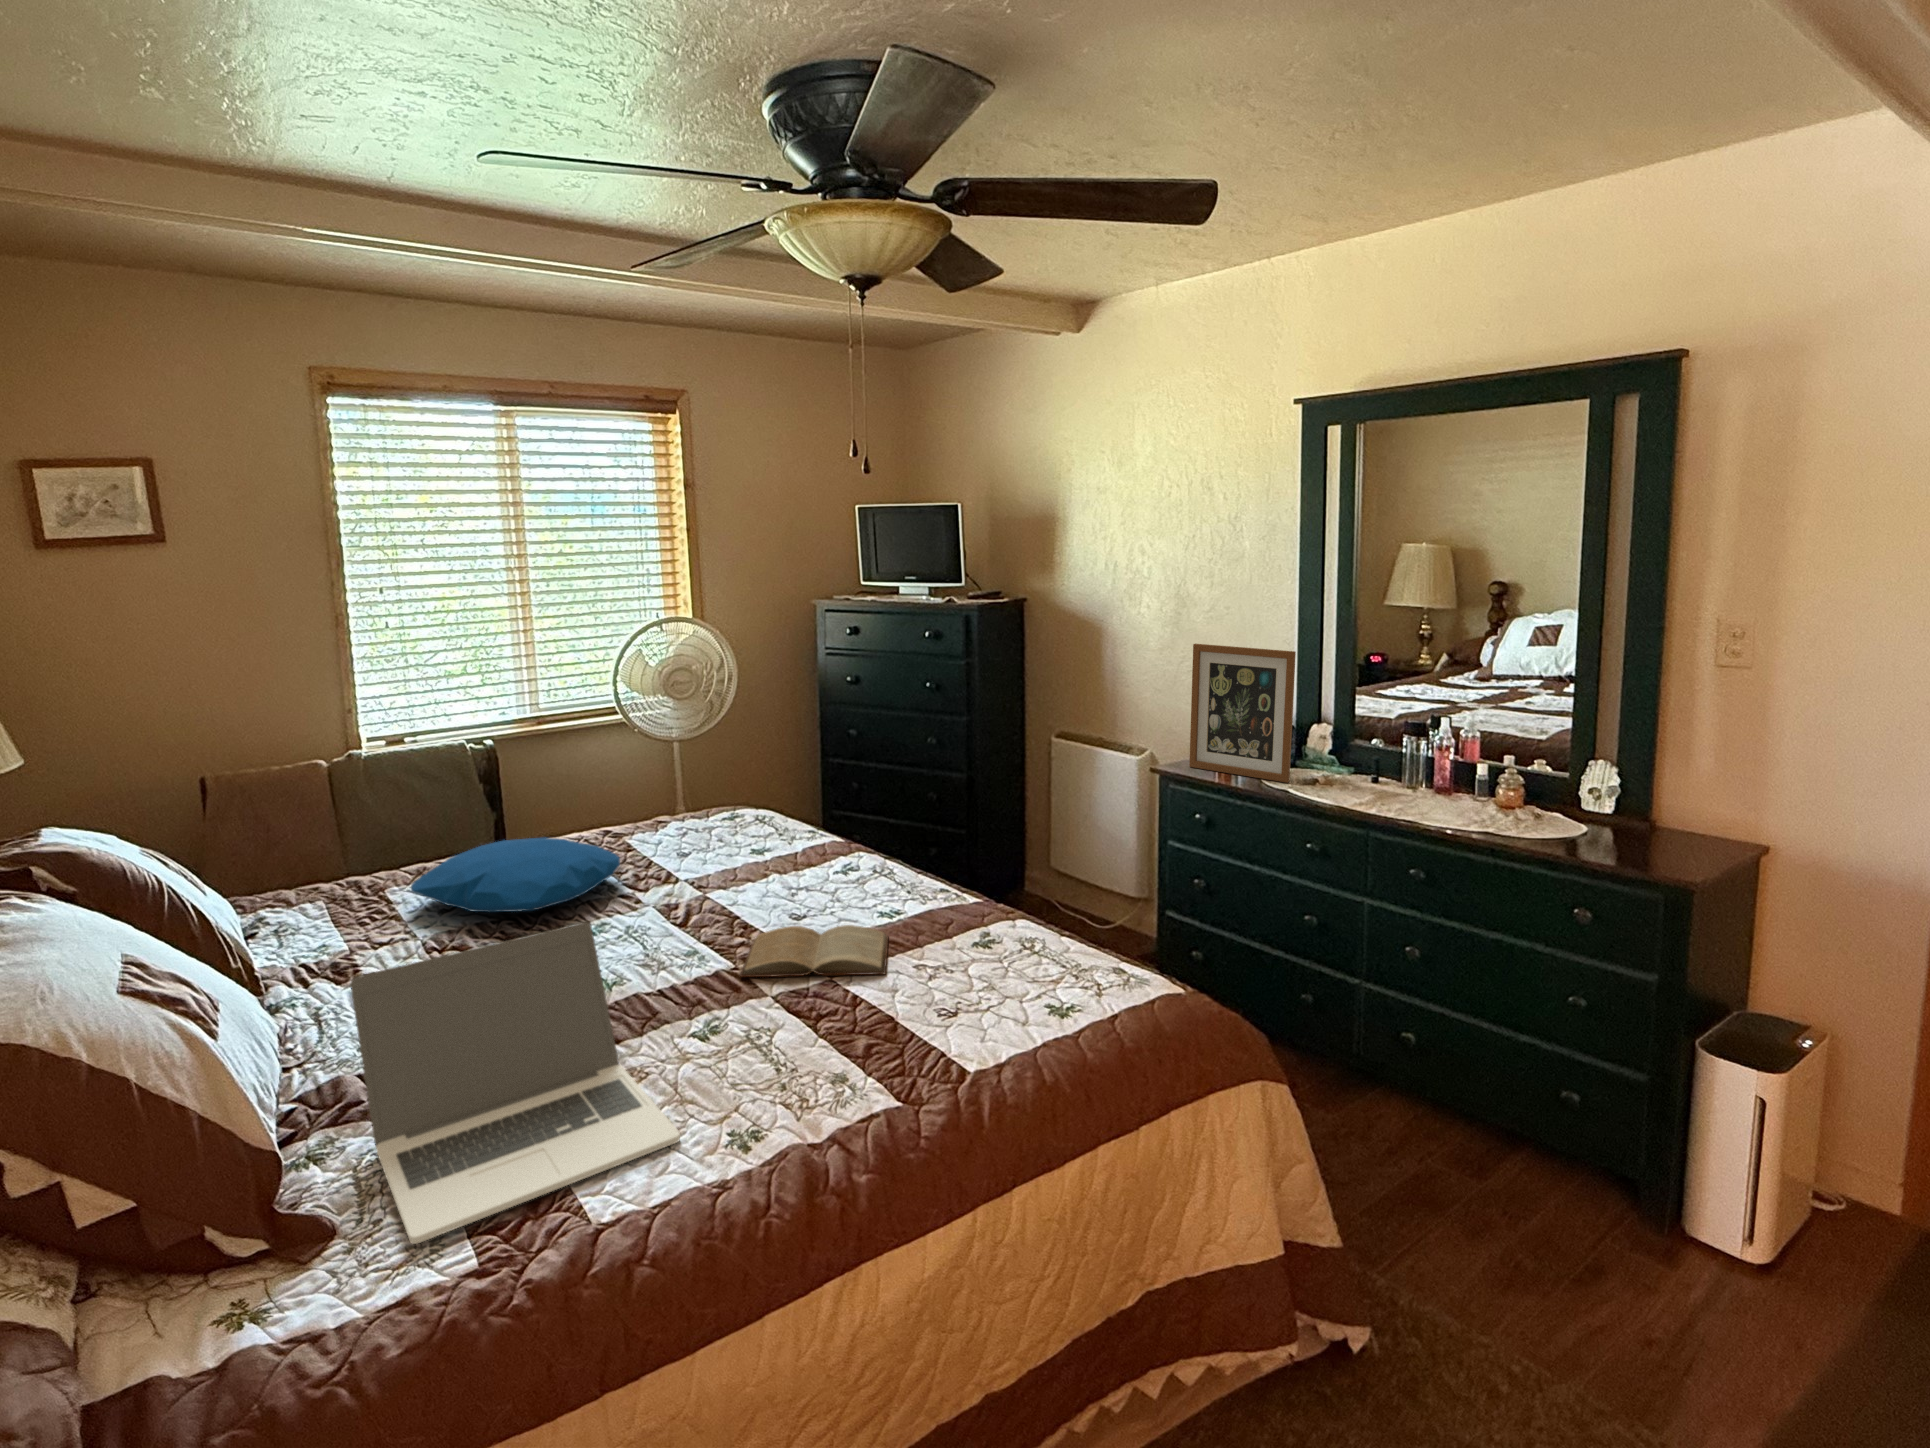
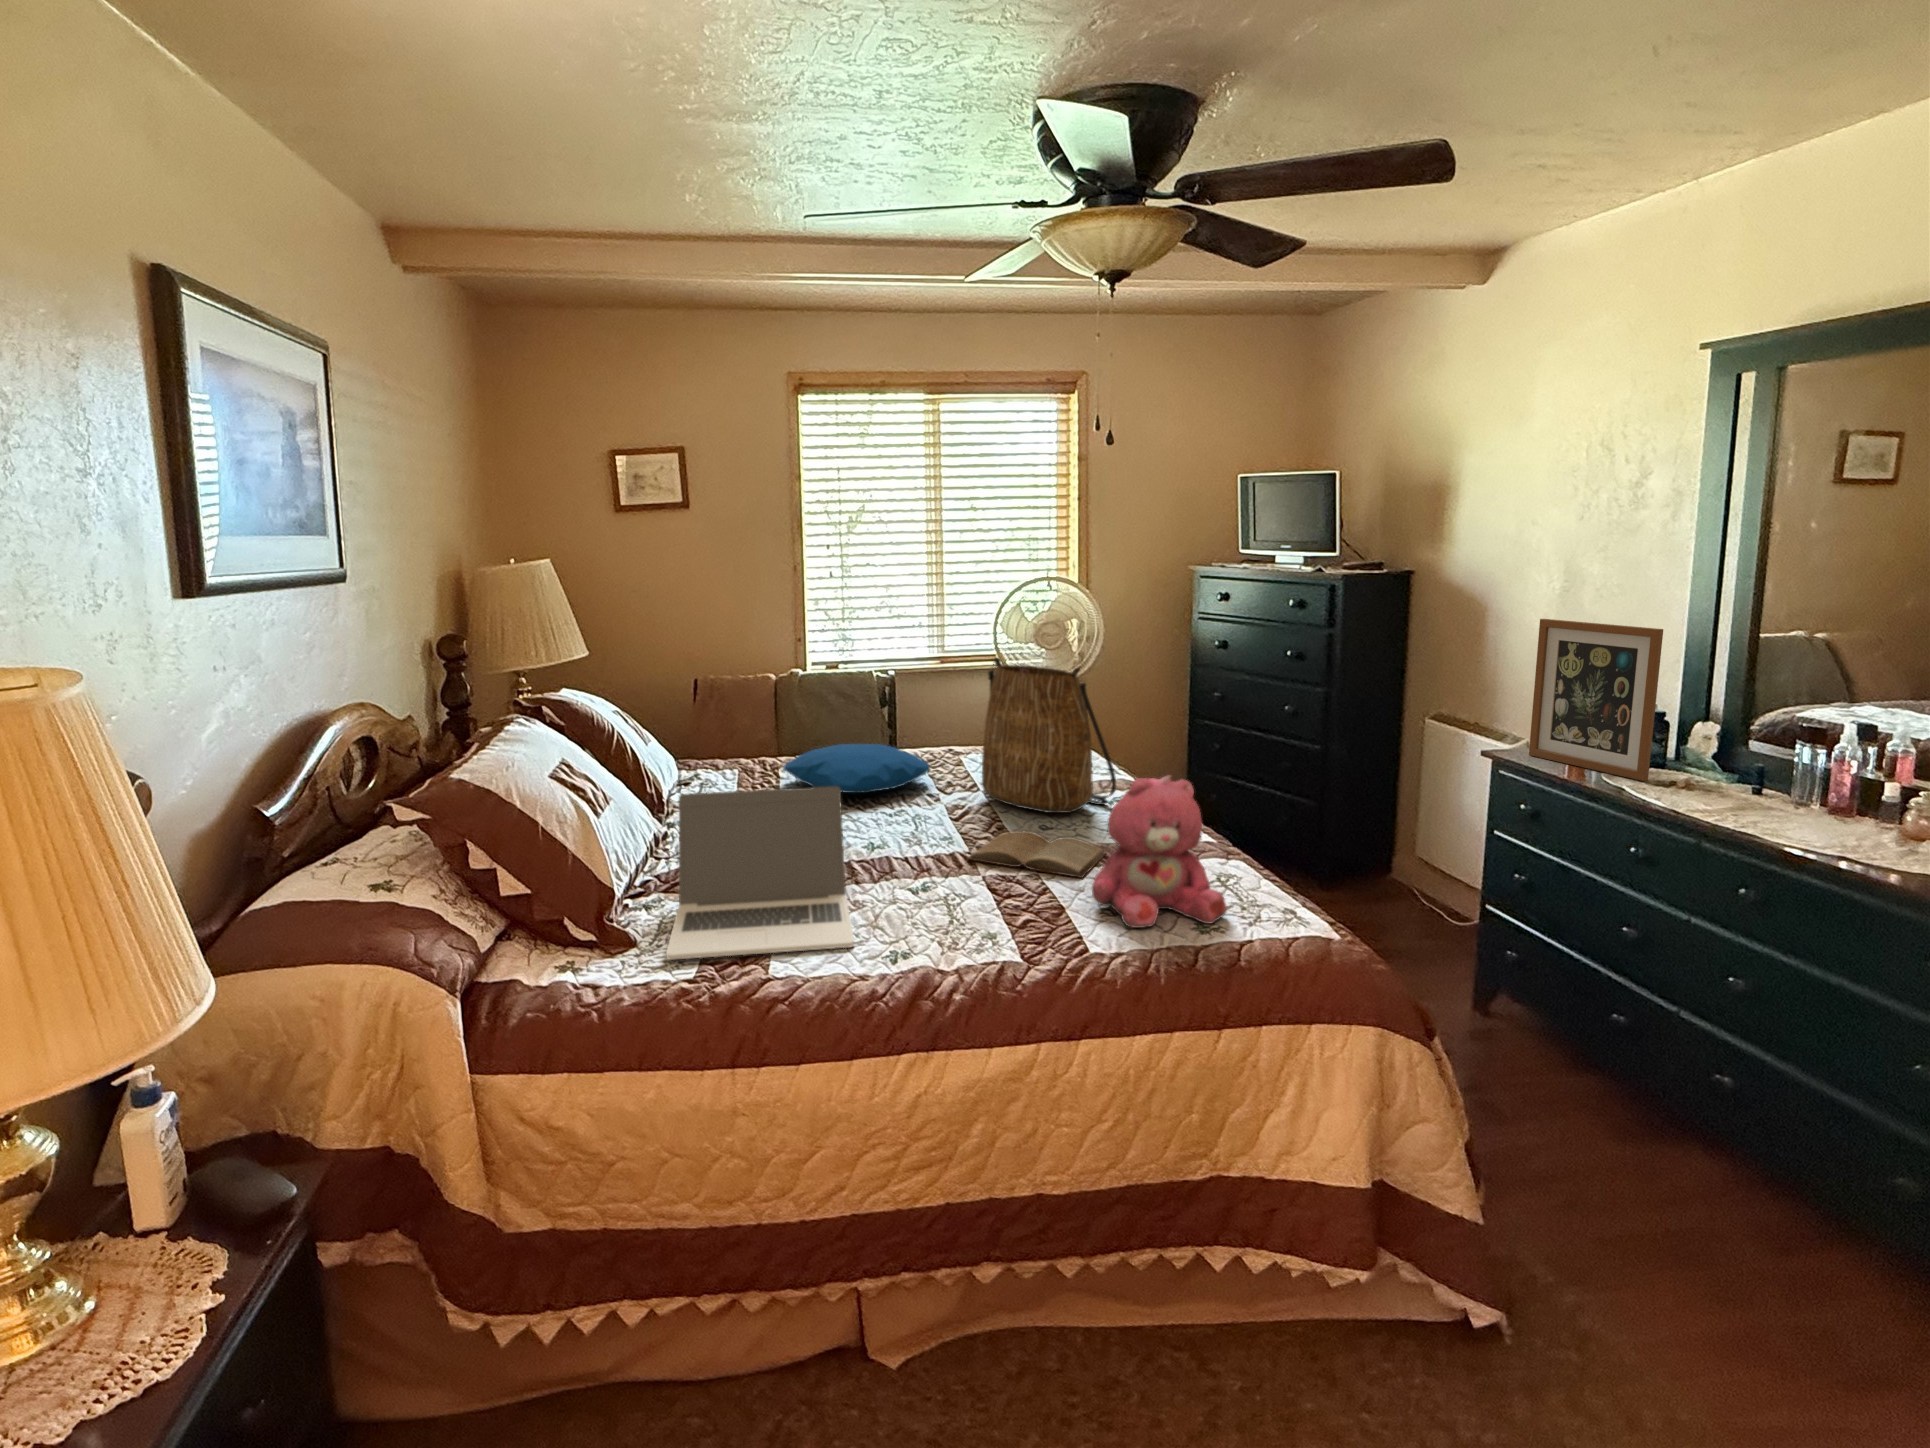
tote bag: none [696,720,859,896] -> present [982,658,1116,813]
teddy bear: none [920,848,1060,1027] -> present [1092,775,1227,928]

